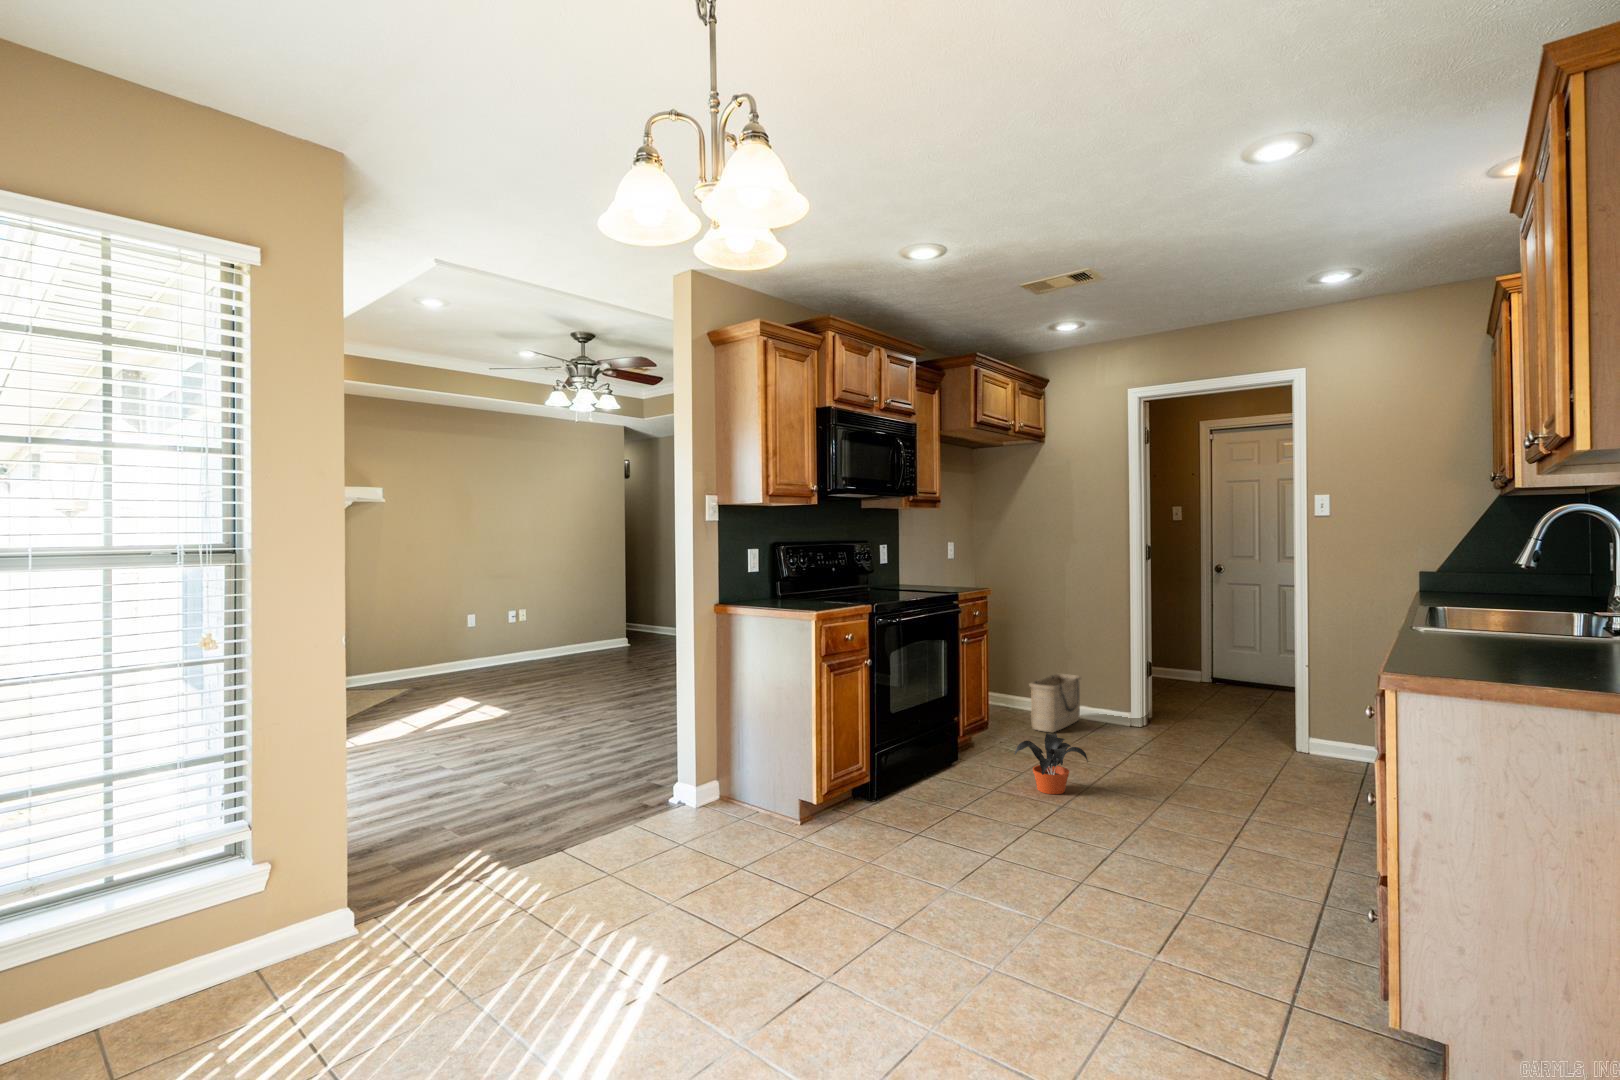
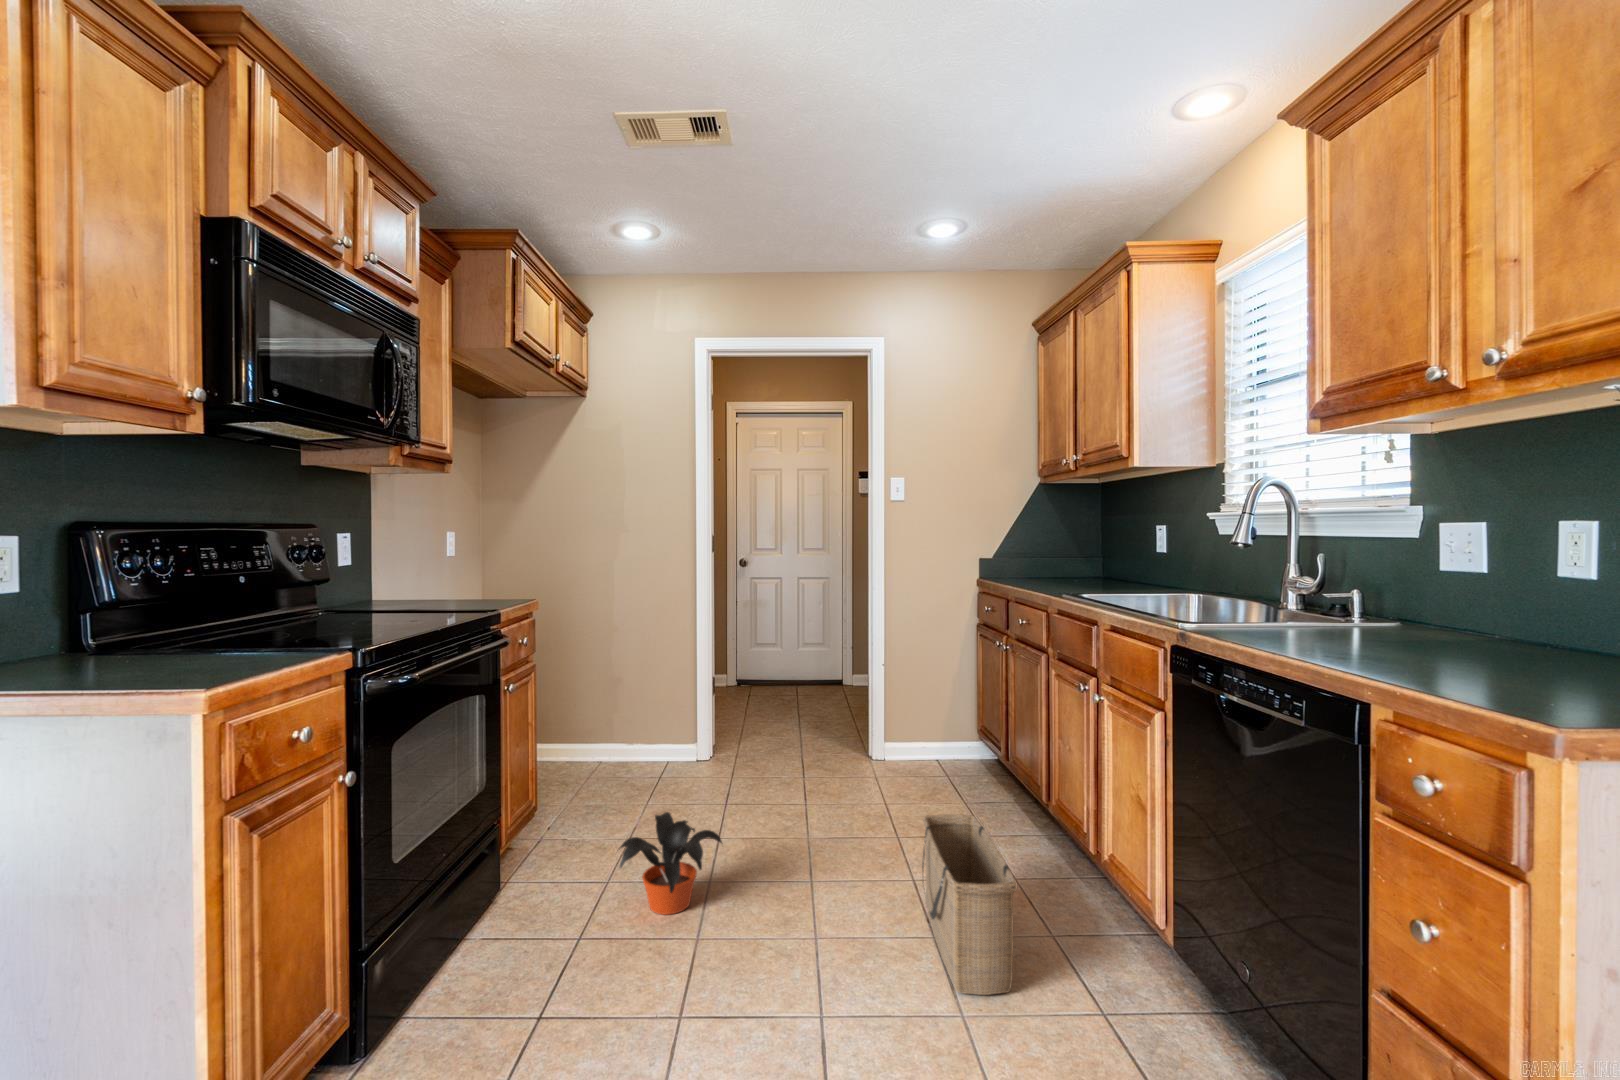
basket: present [1030,674,1081,732] -> present [922,814,1017,995]

